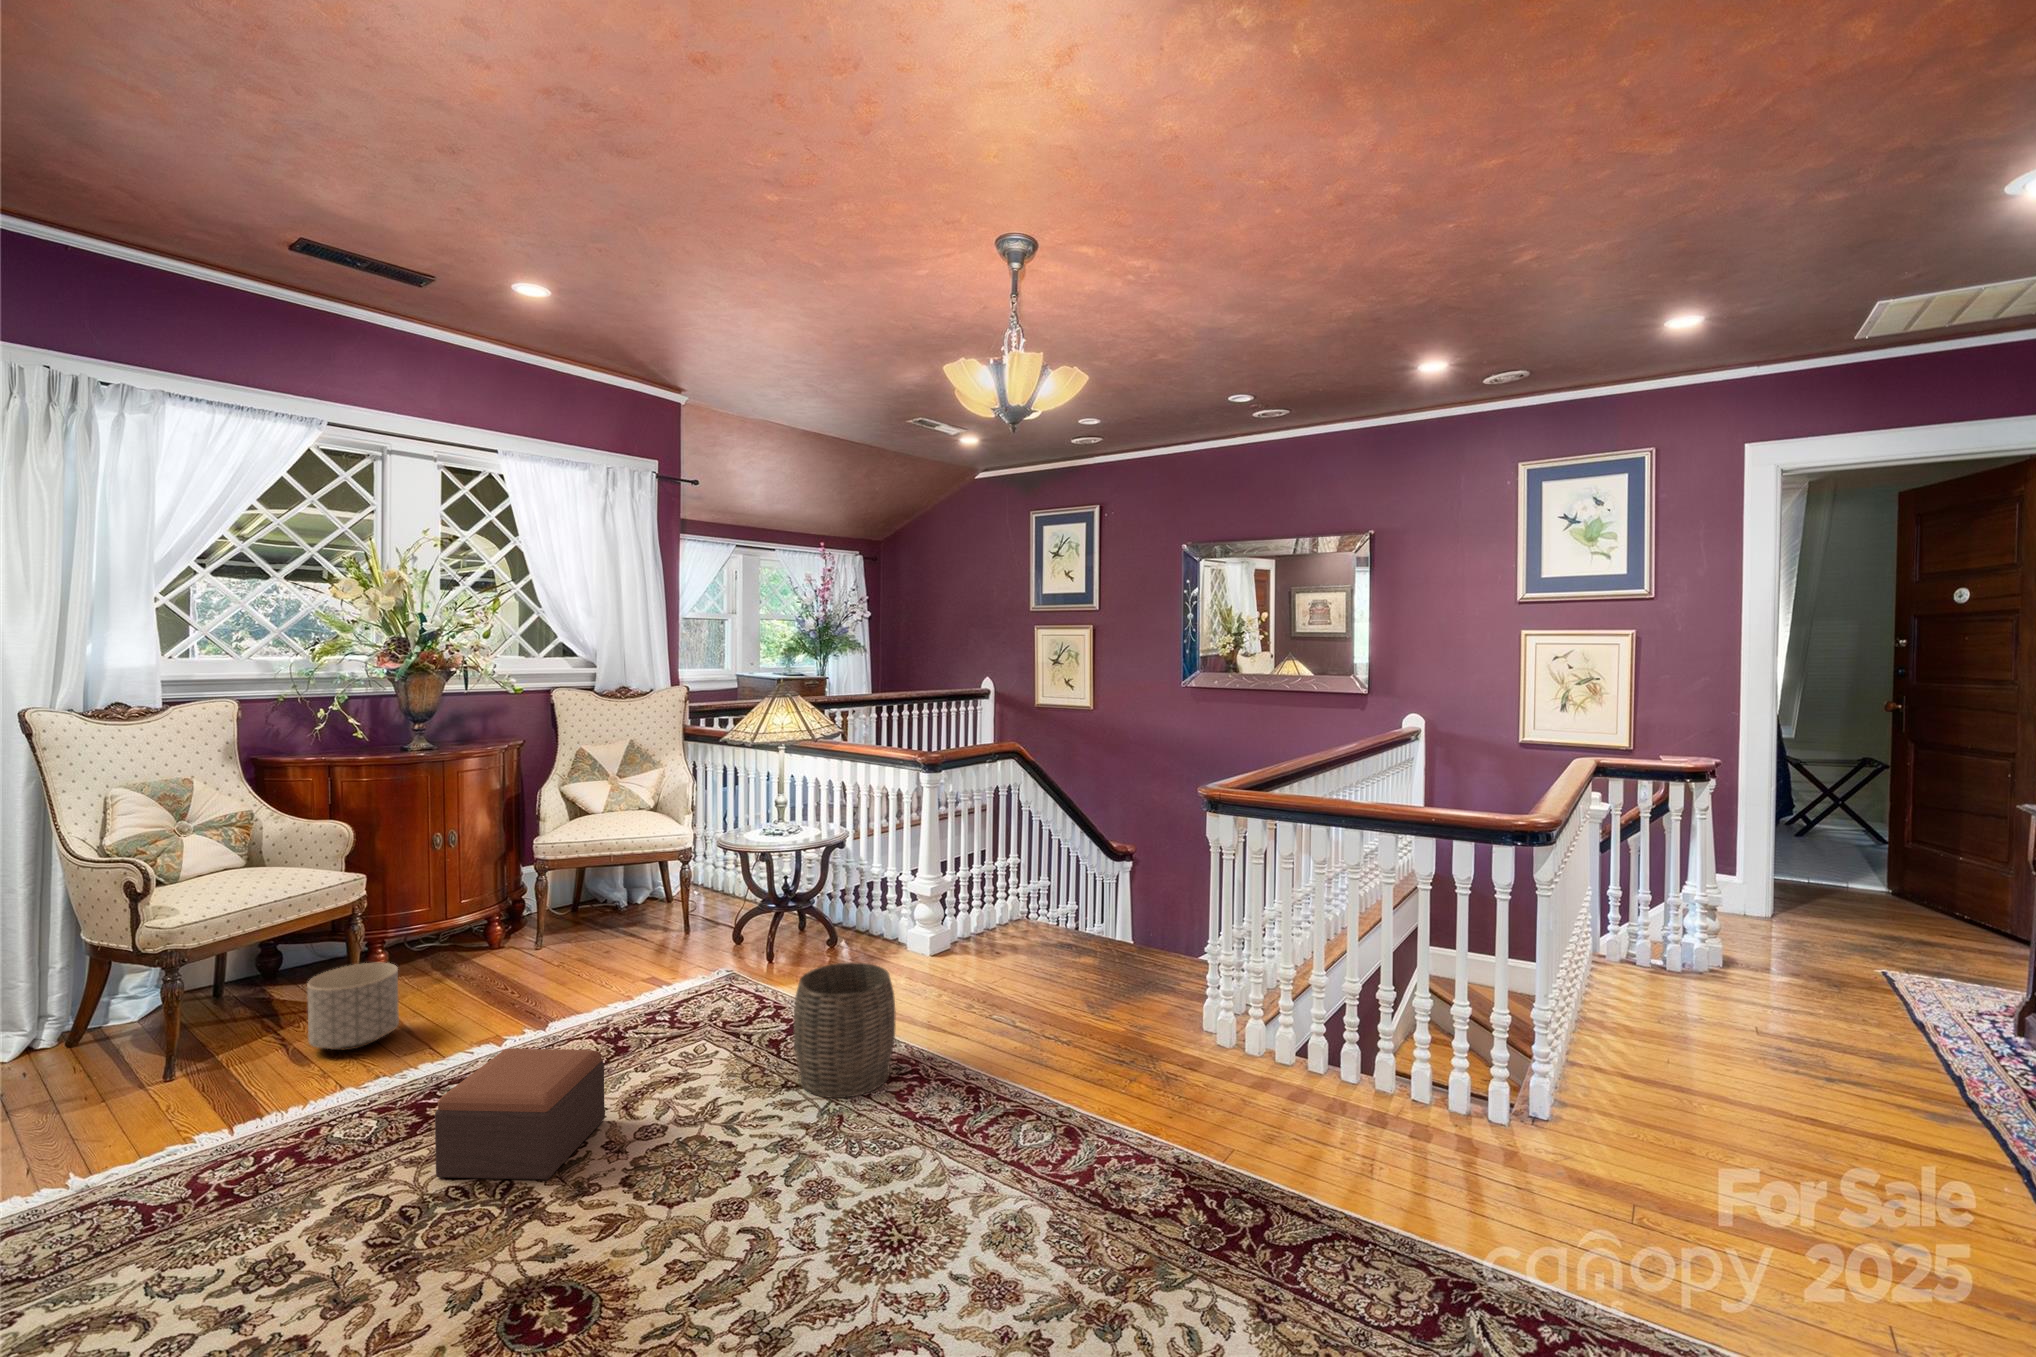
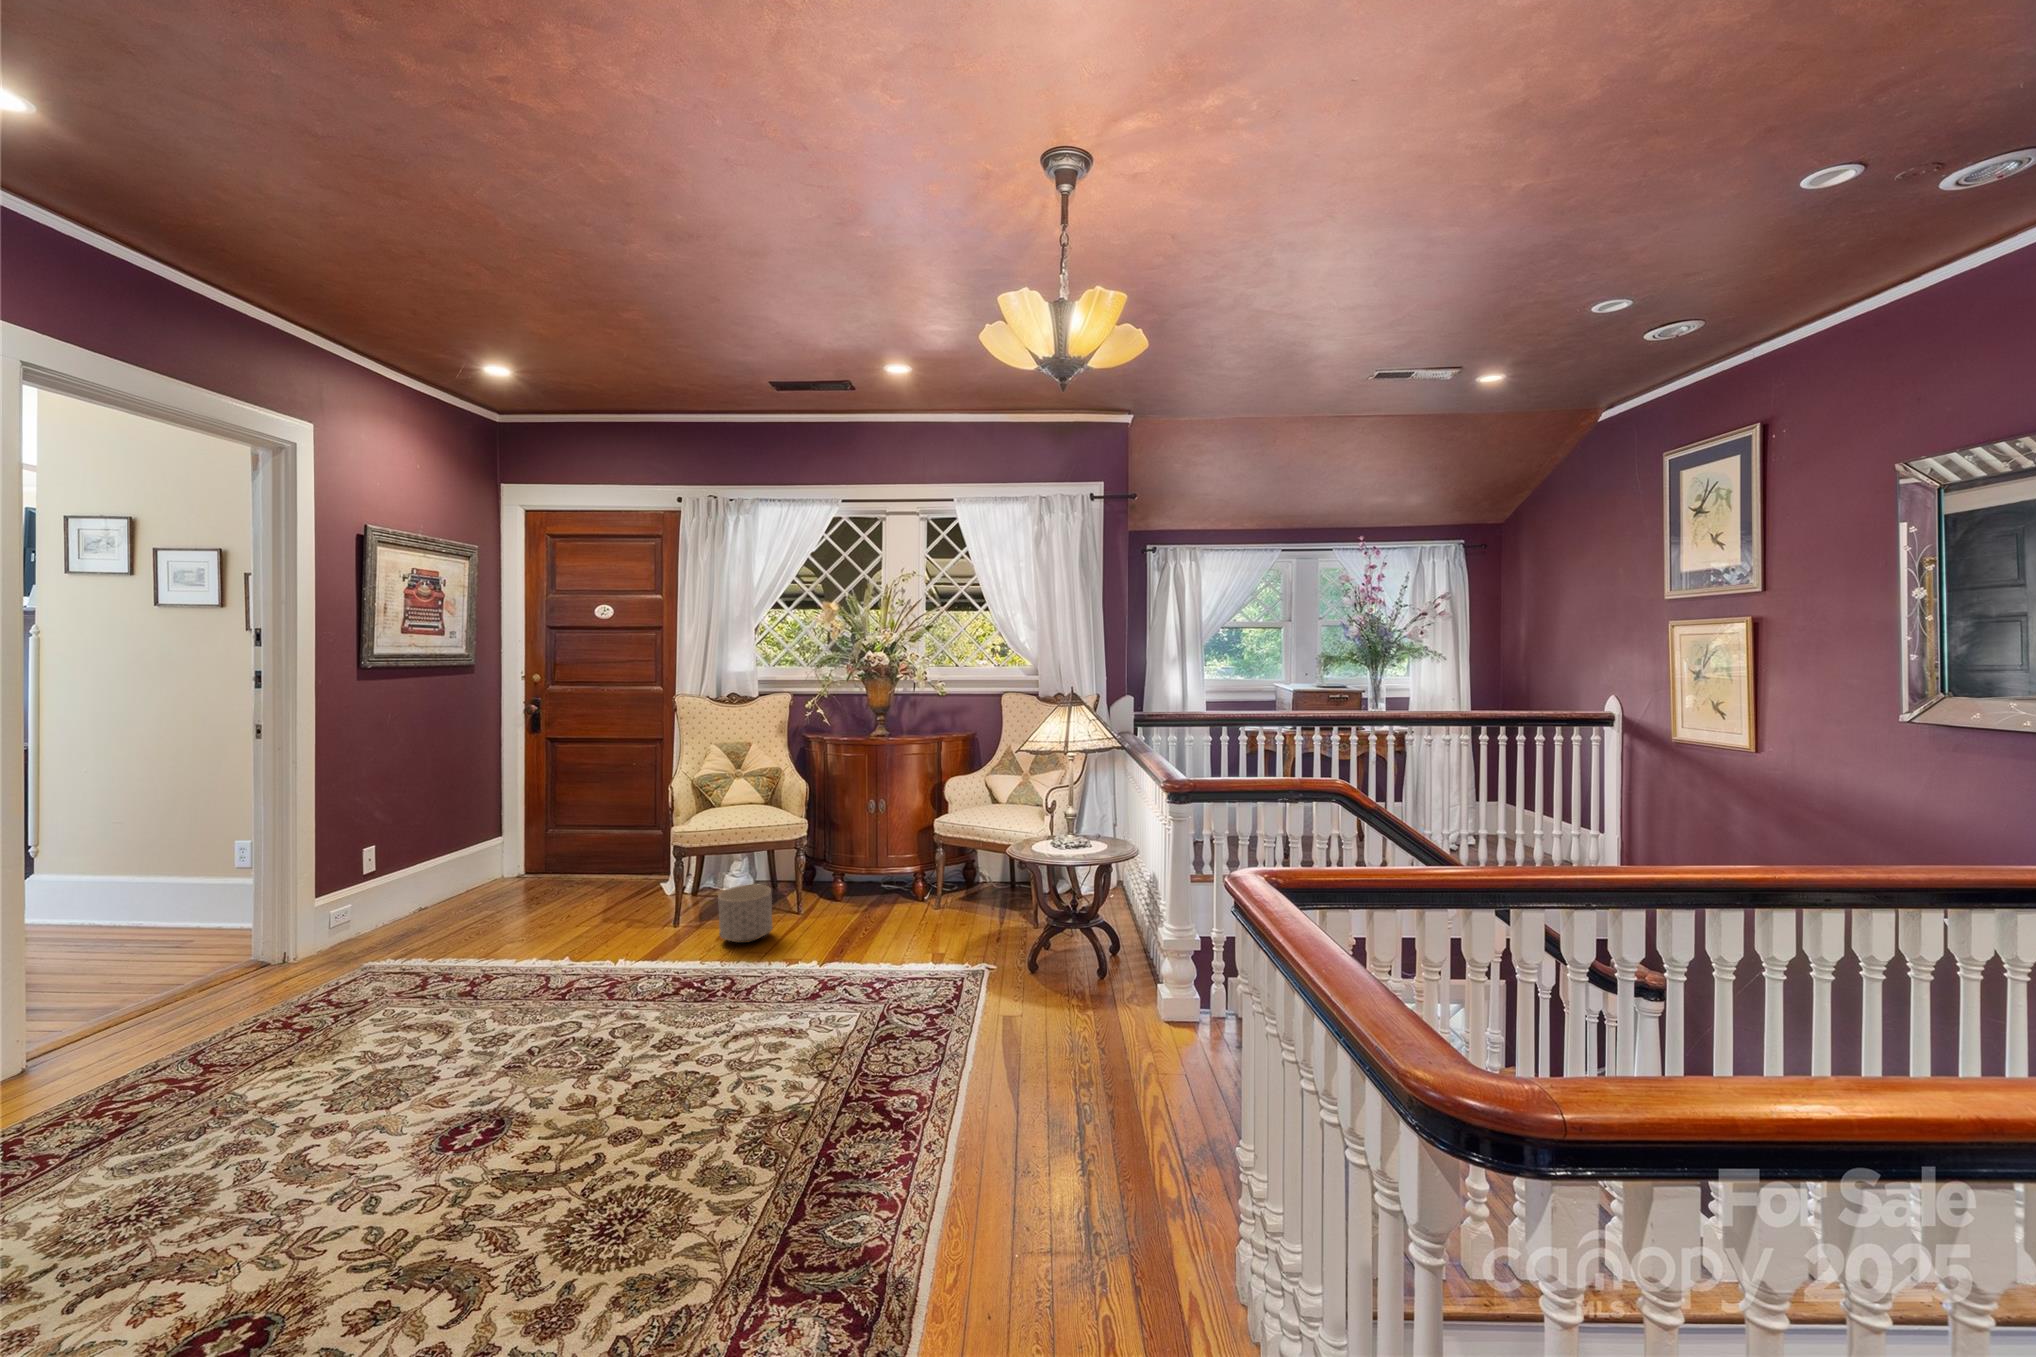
woven basket: present [794,962,895,1098] -> none [784,1007,891,1159]
footstool: present [435,1049,605,1180] -> none [589,981,695,1093]

